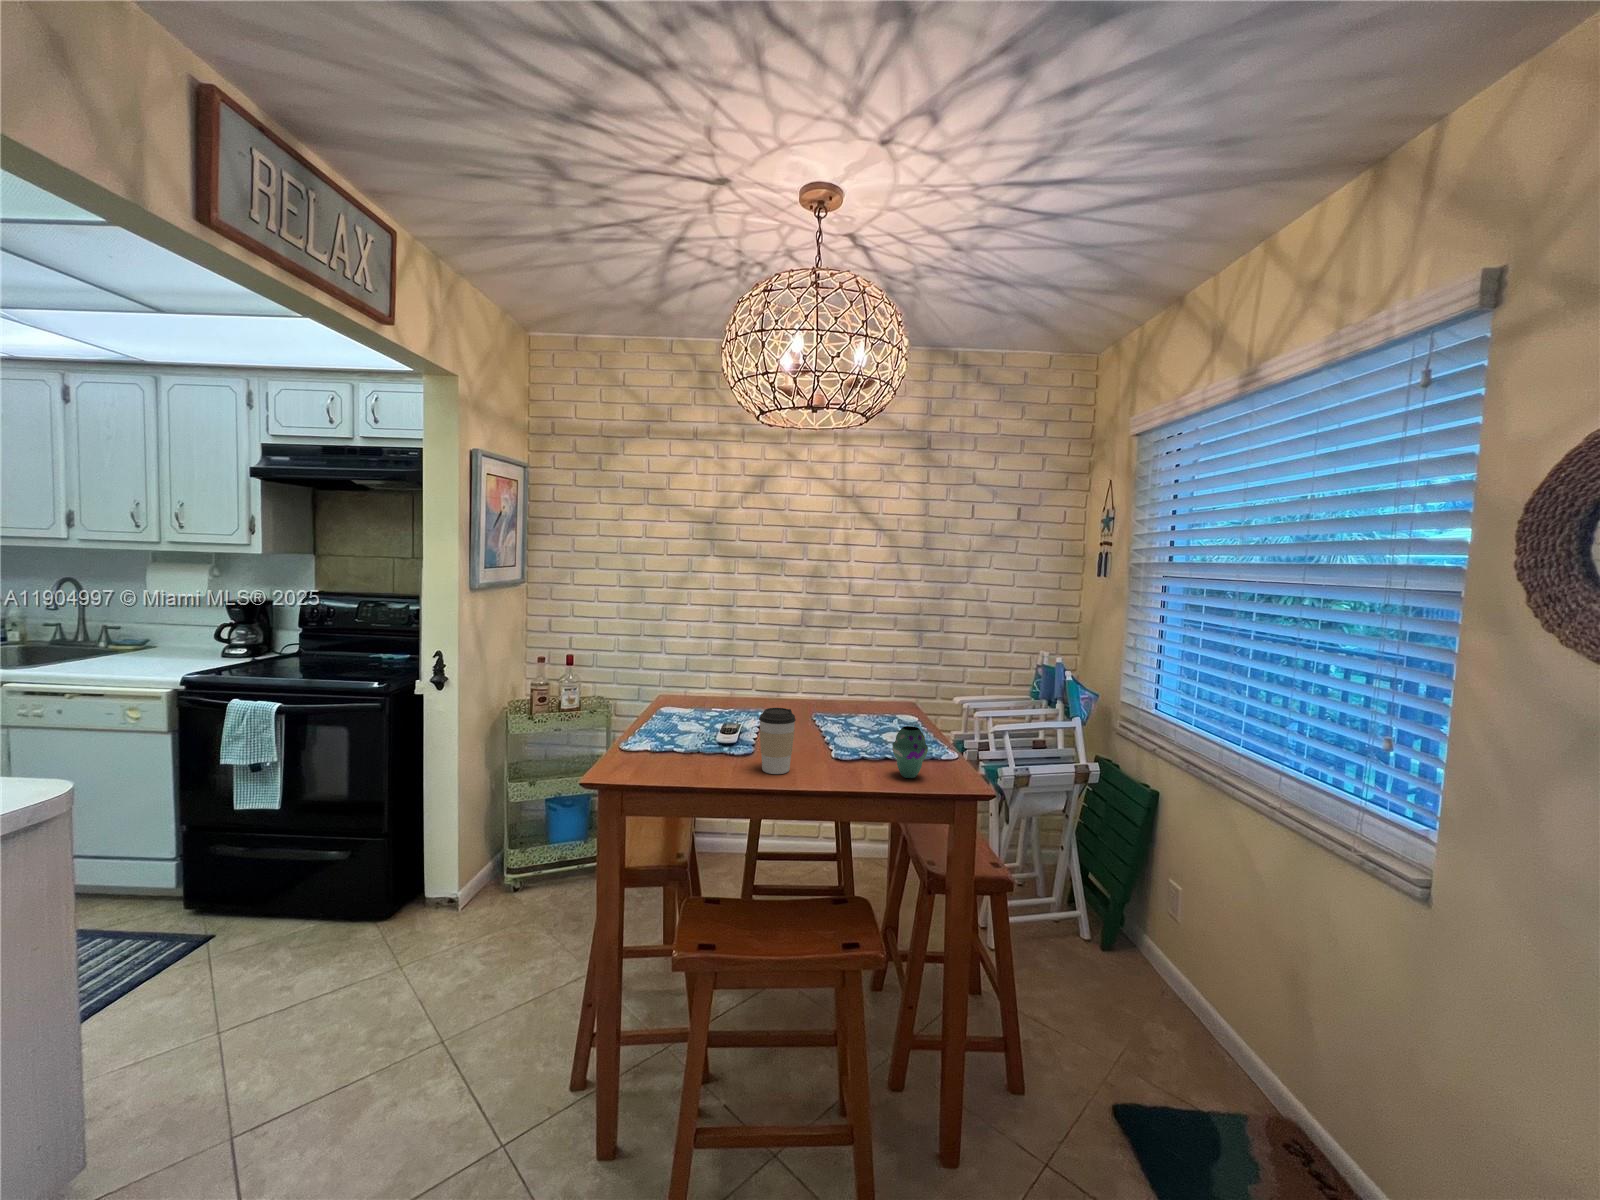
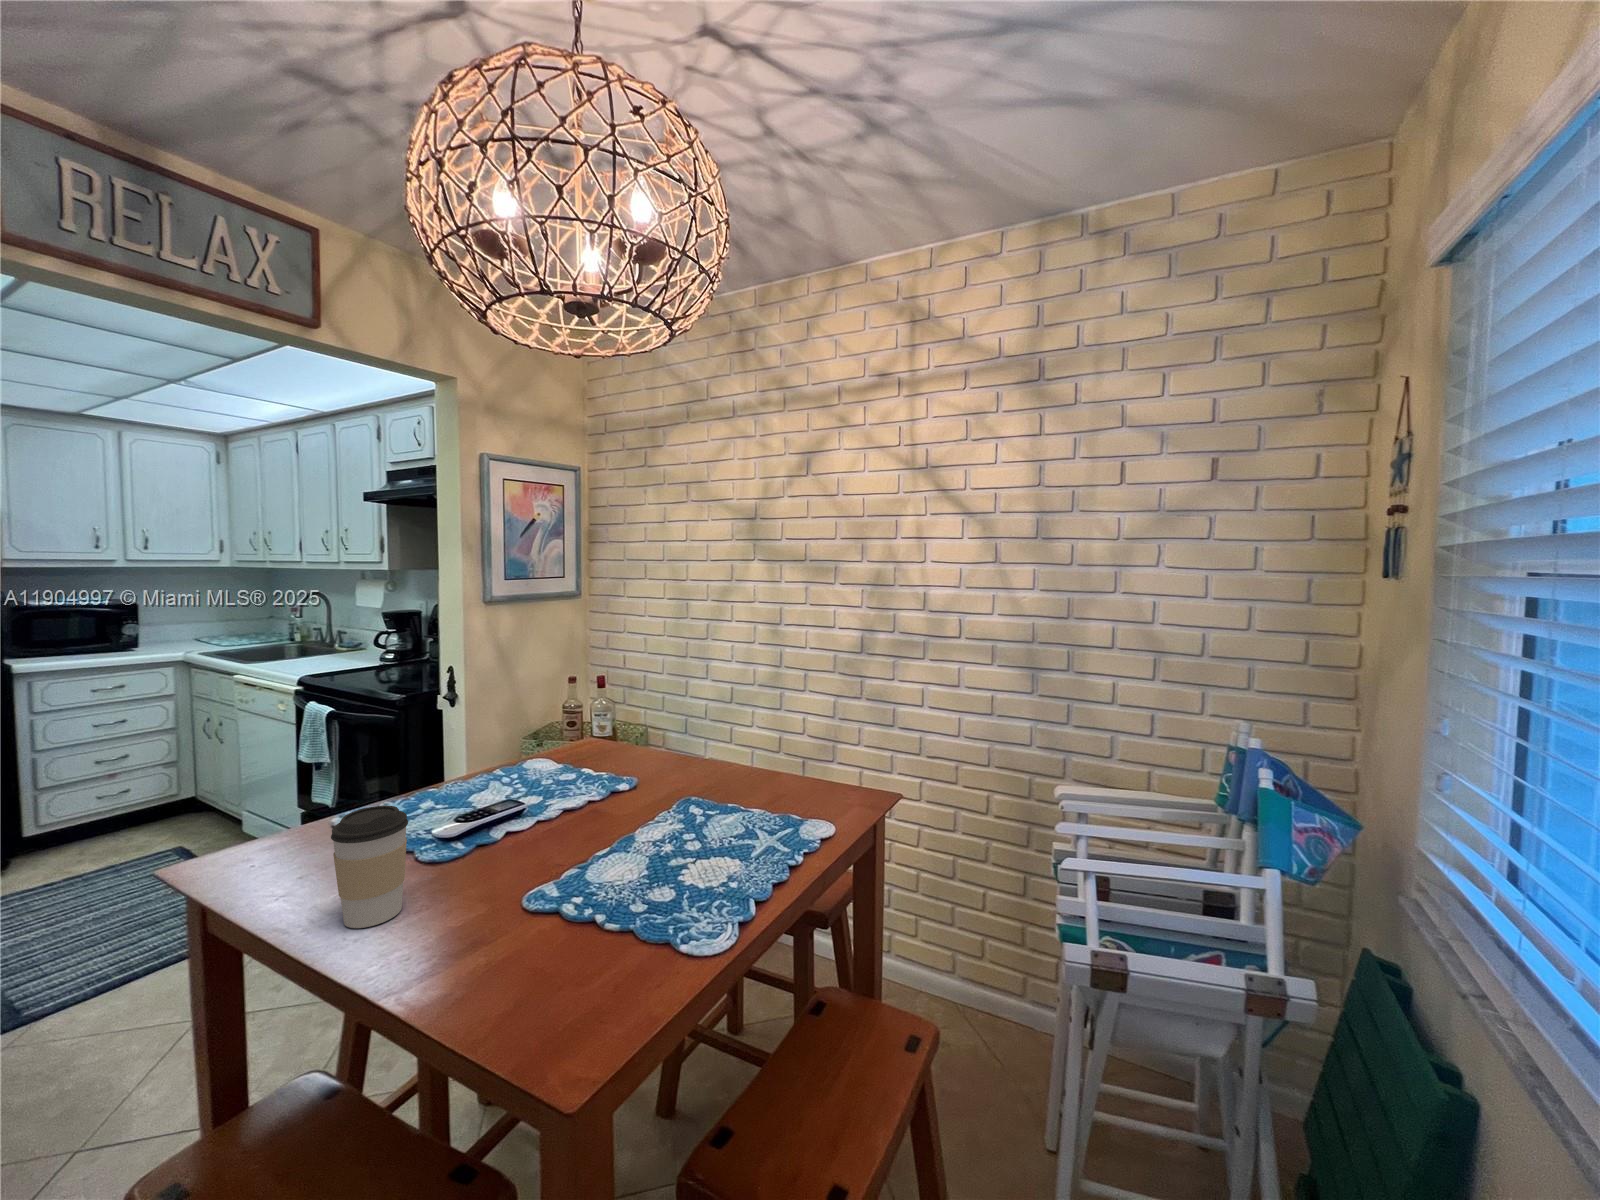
vase: present [893,726,928,778] -> none [481,890,561,1007]

